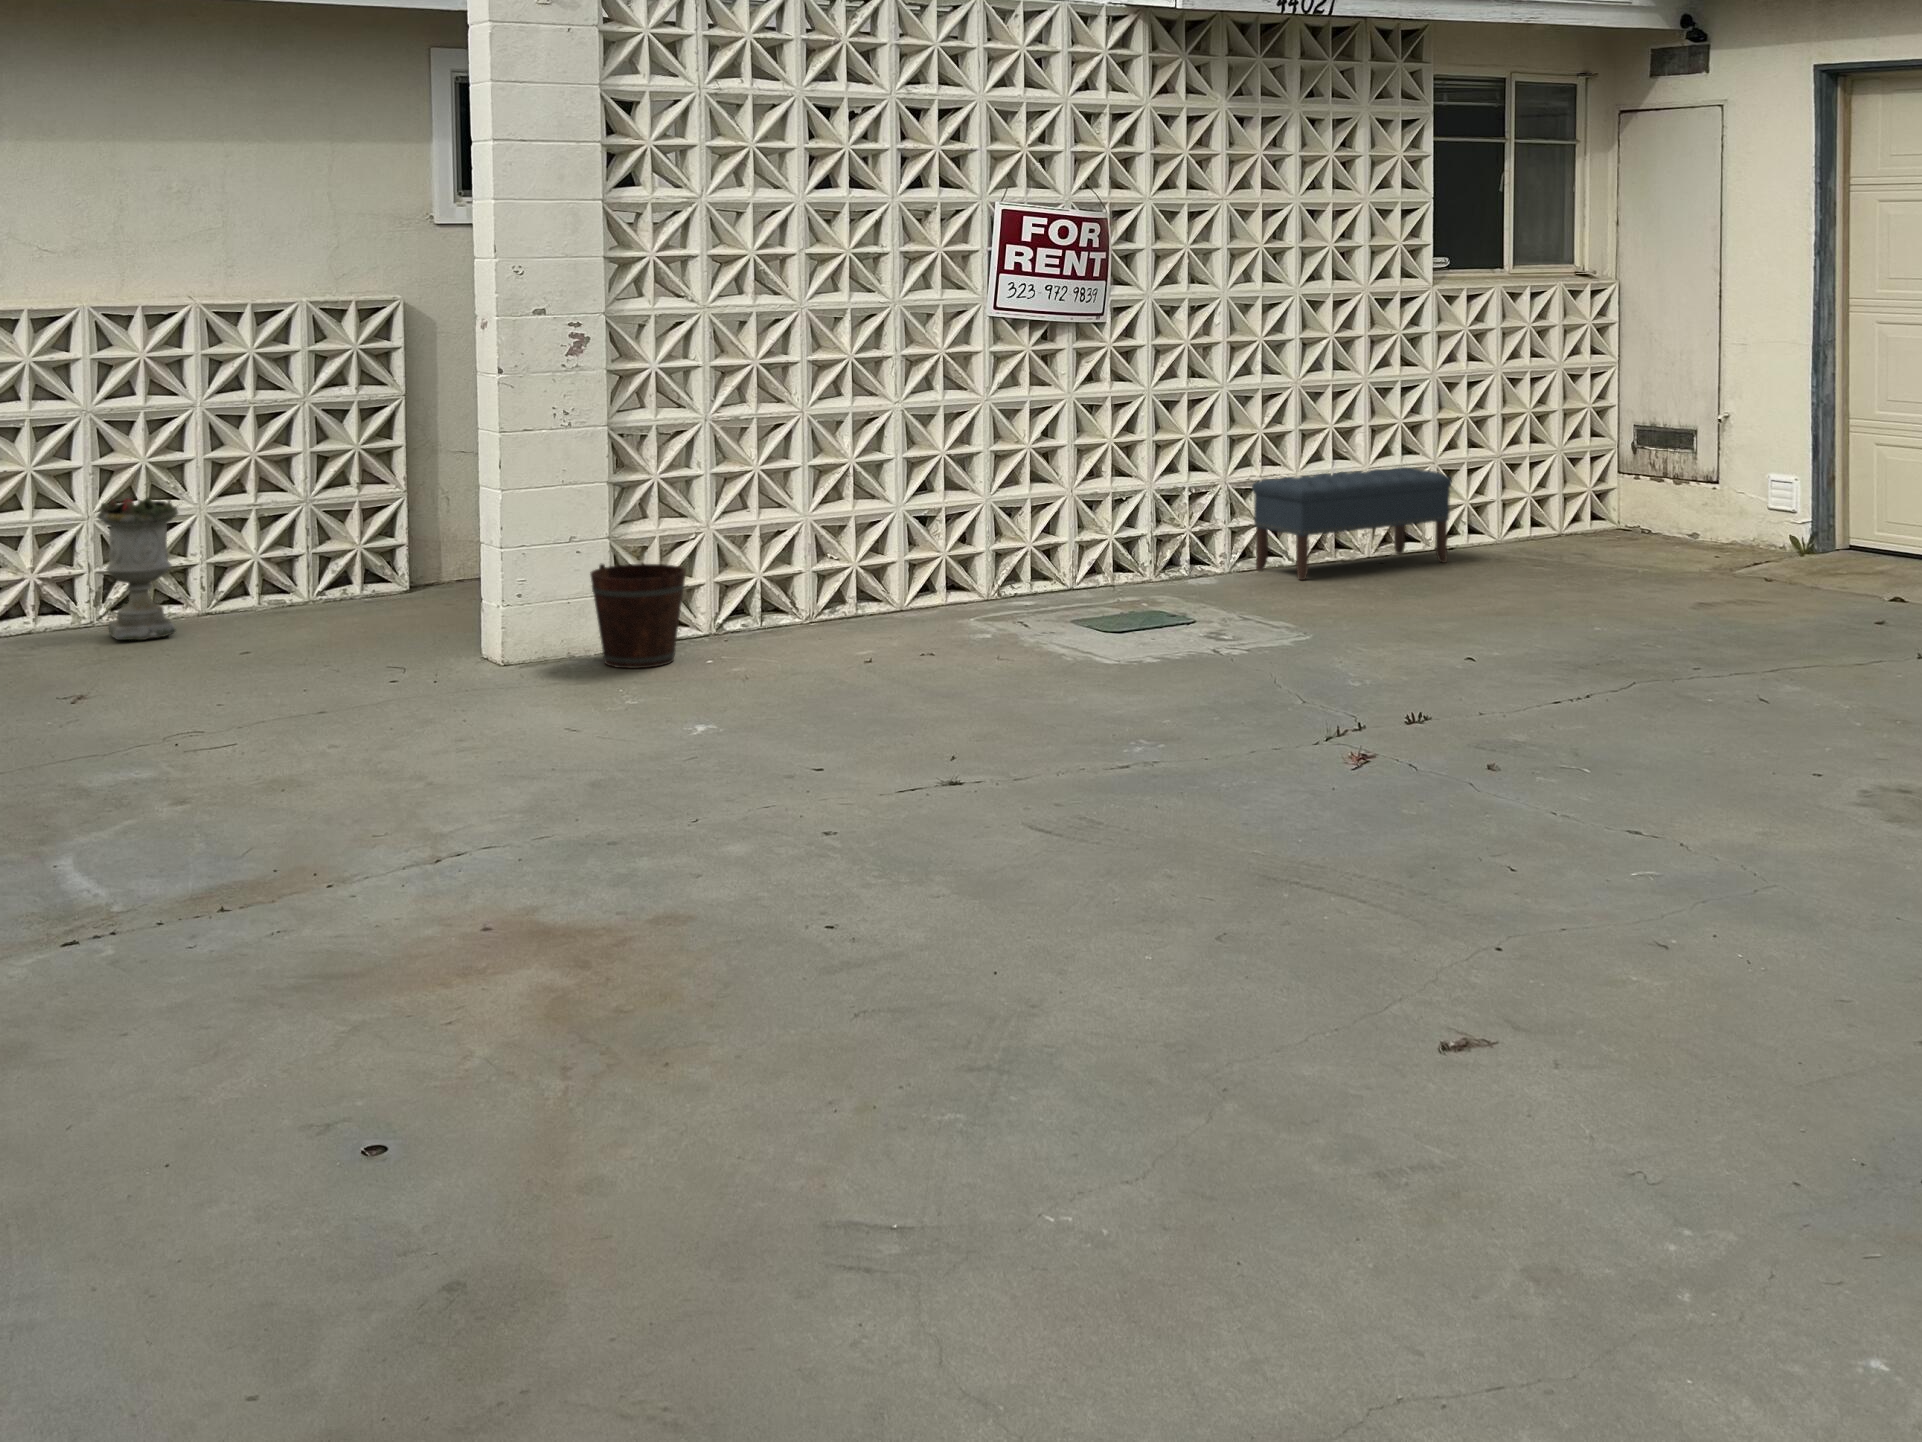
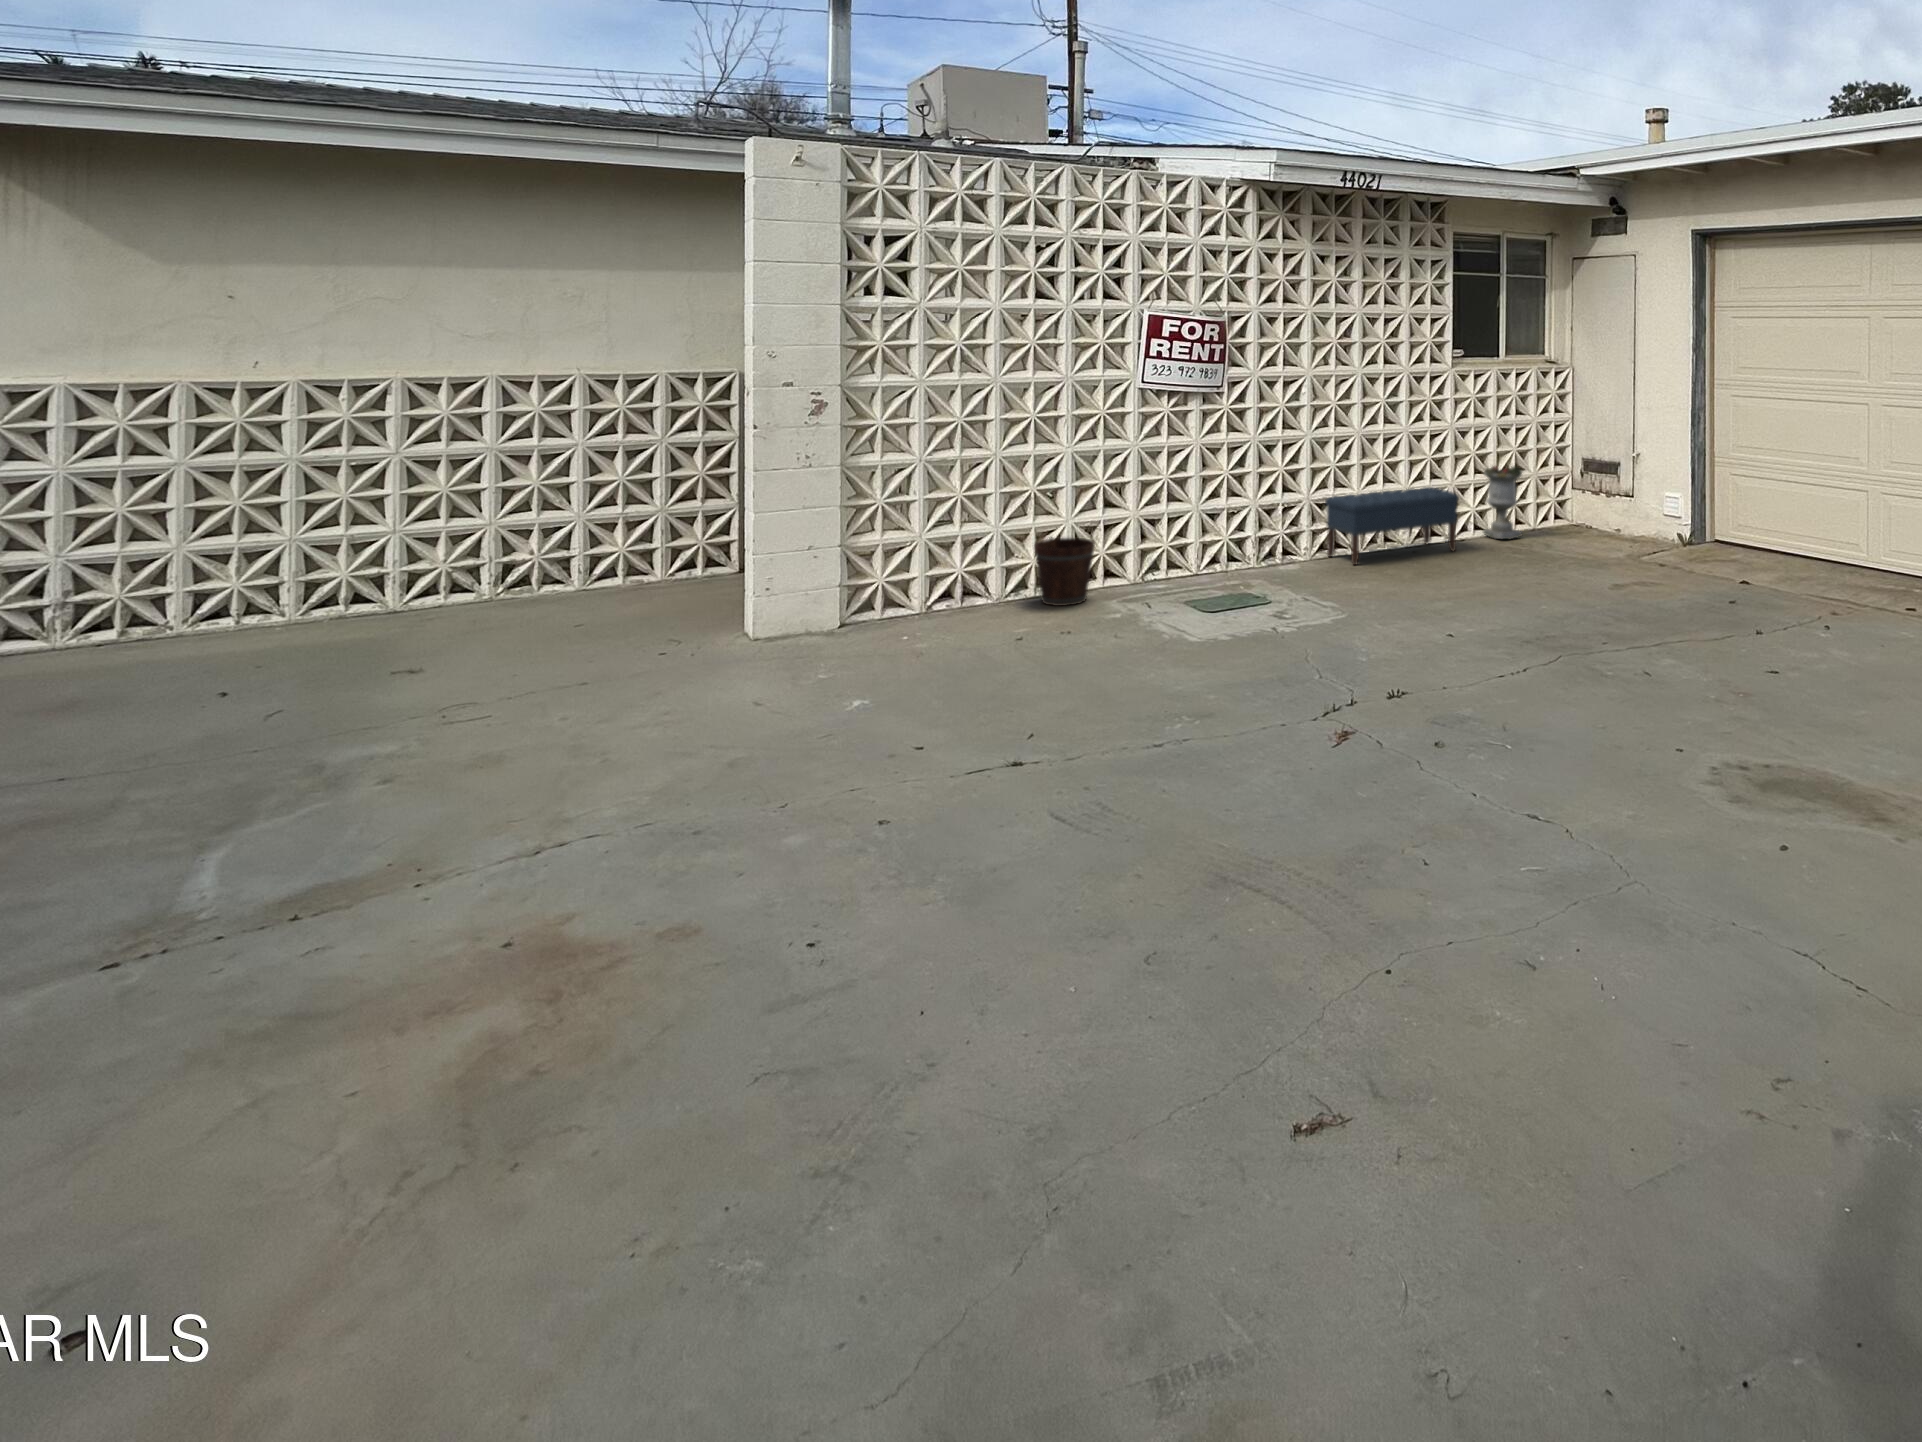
planter: present [98,497,178,640] -> present [1483,466,1523,539]
bucket: present [590,564,686,668] -> present [1034,537,1095,606]

